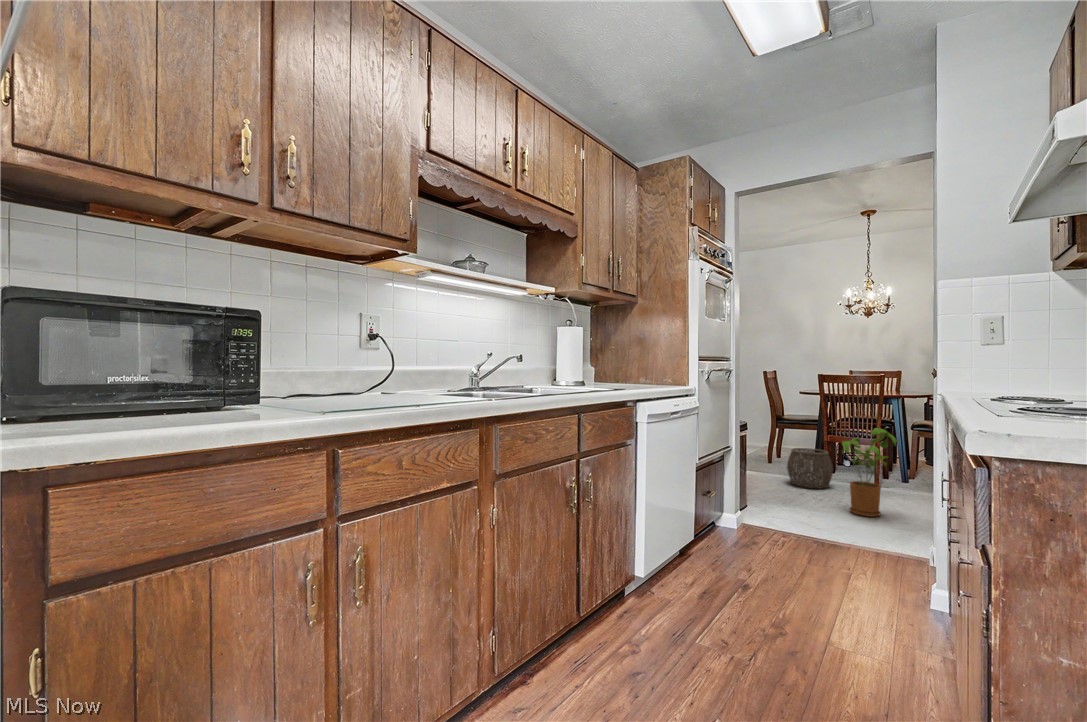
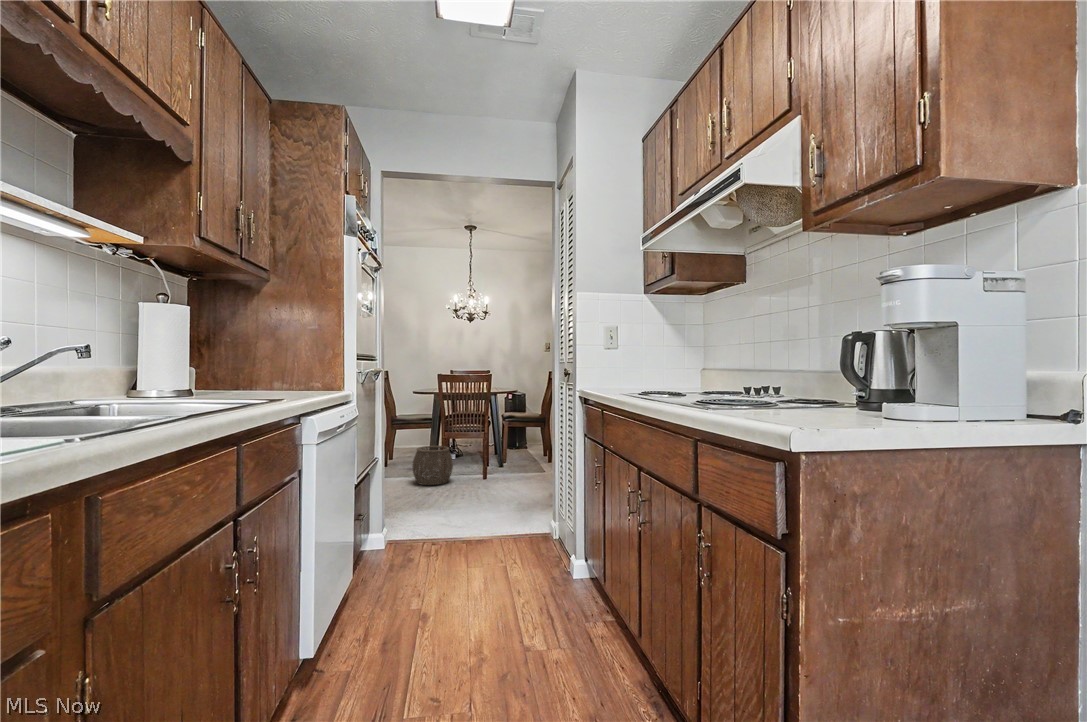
house plant: present [842,428,899,517] -> none [470,422,514,504]

